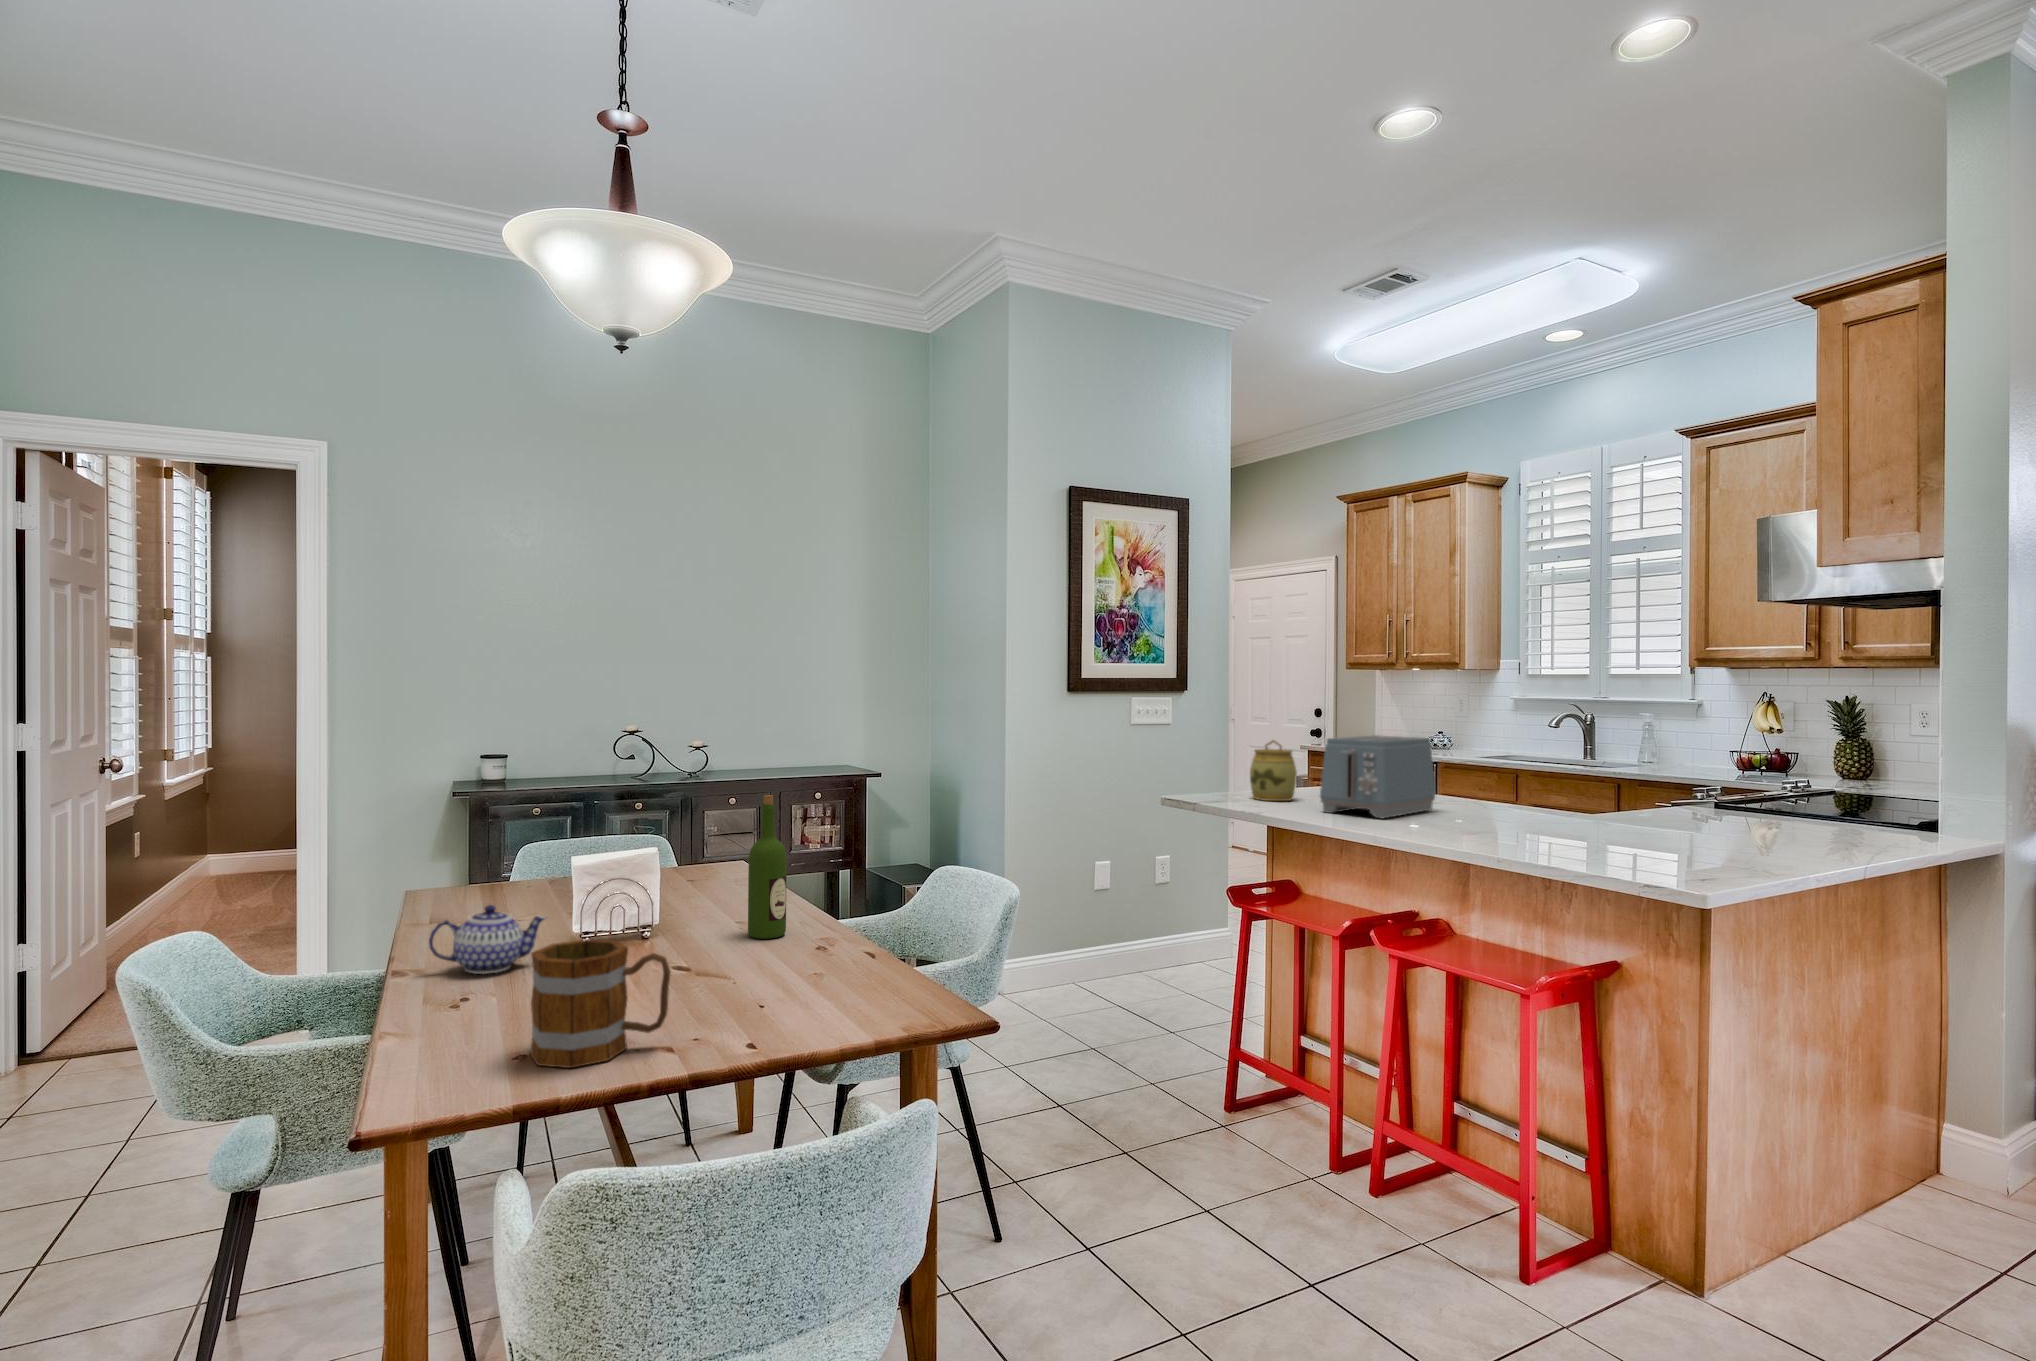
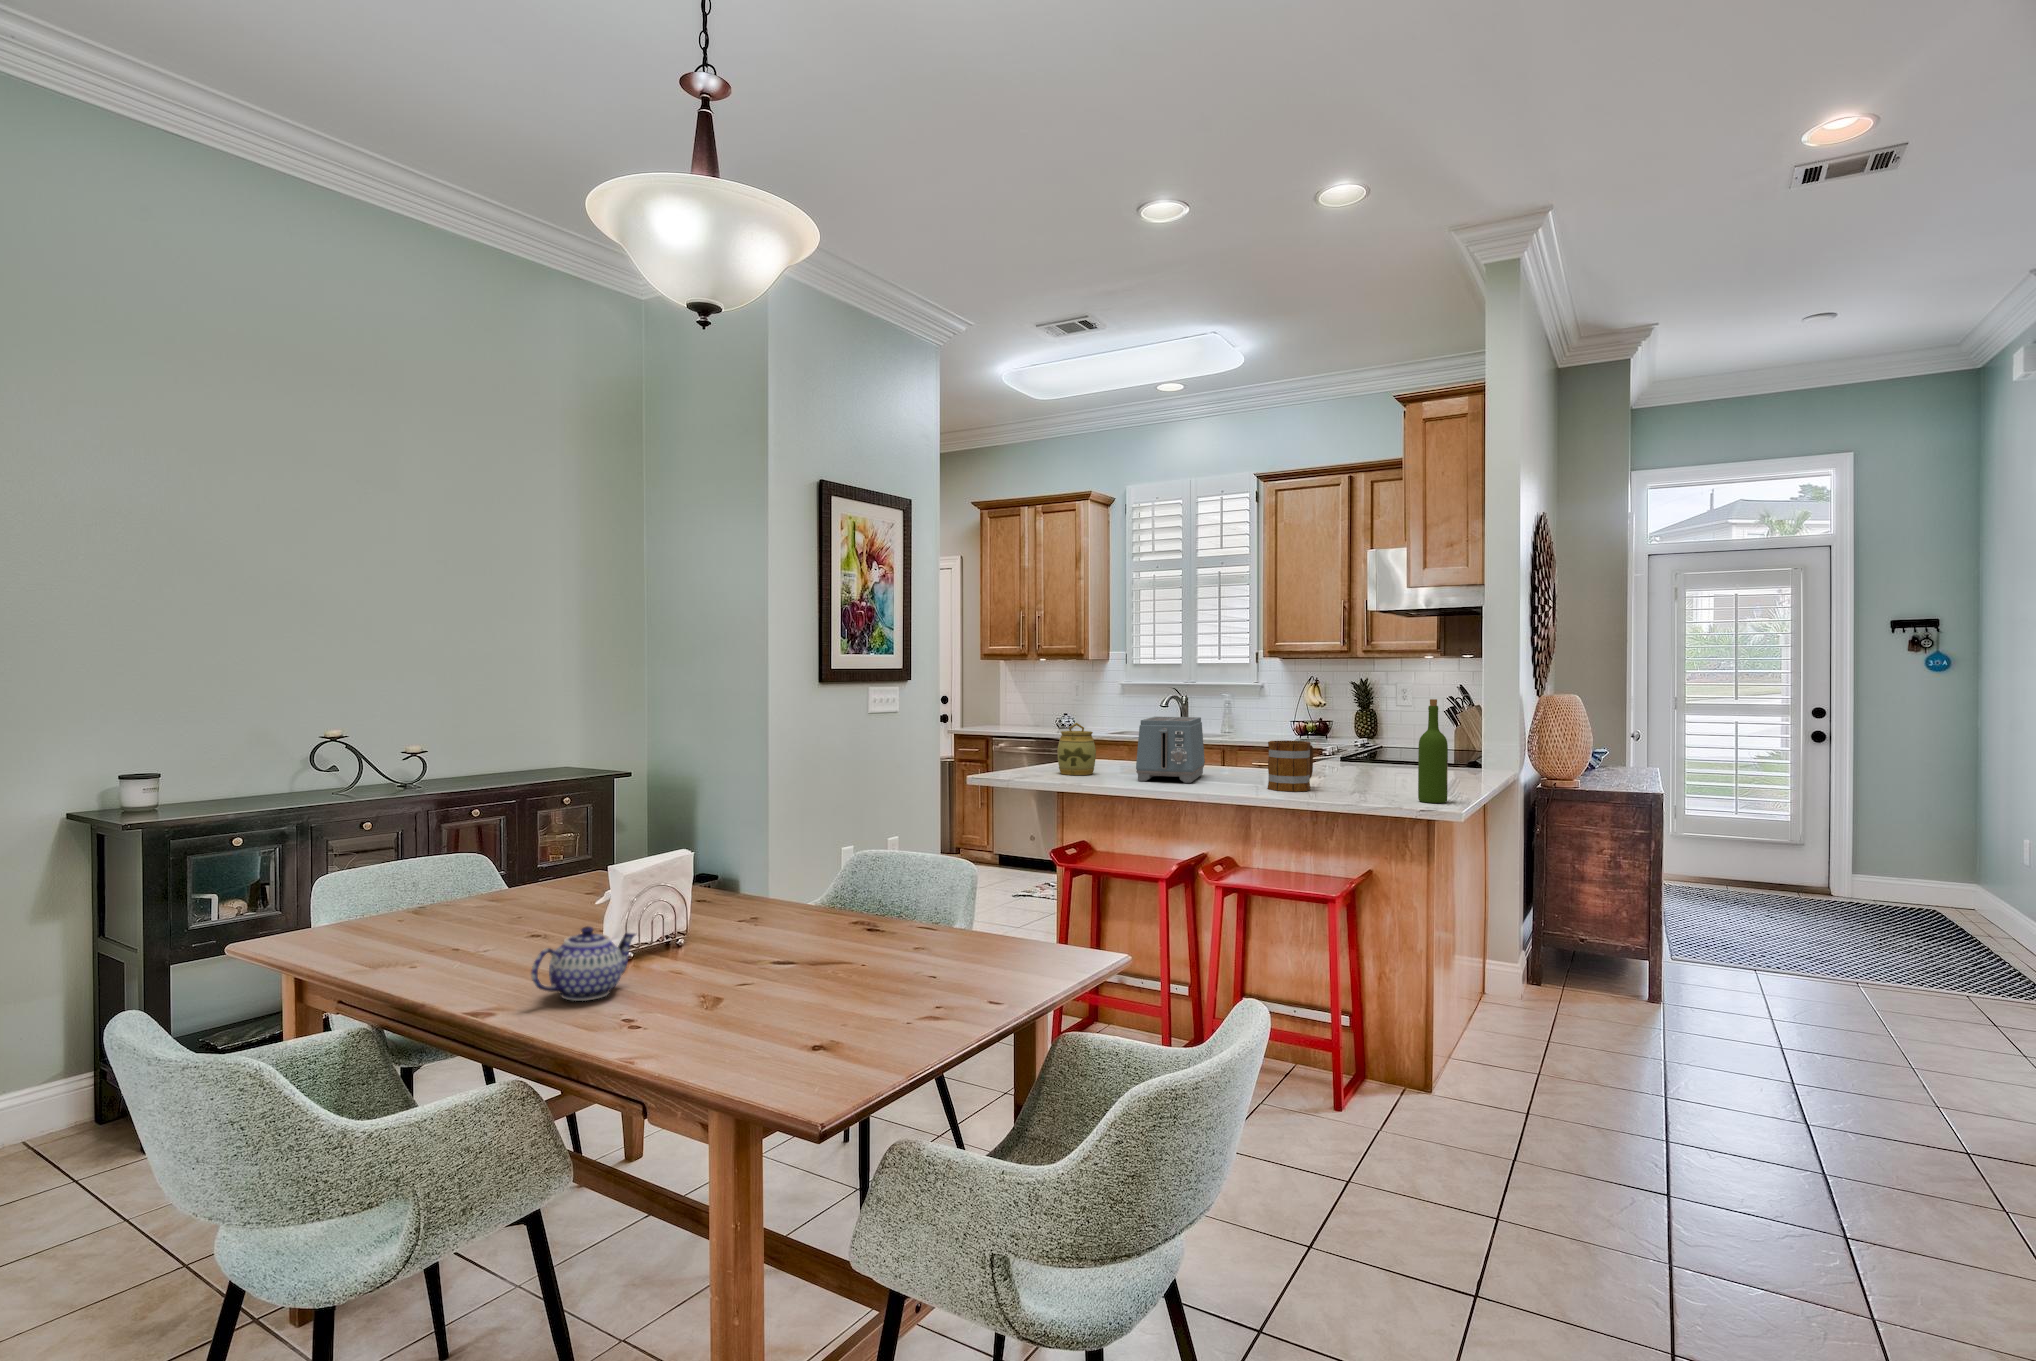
wine bottle: present [748,795,787,939] -> present [1418,699,1448,803]
mug: present [530,939,671,1068] -> present [1268,740,1314,792]

